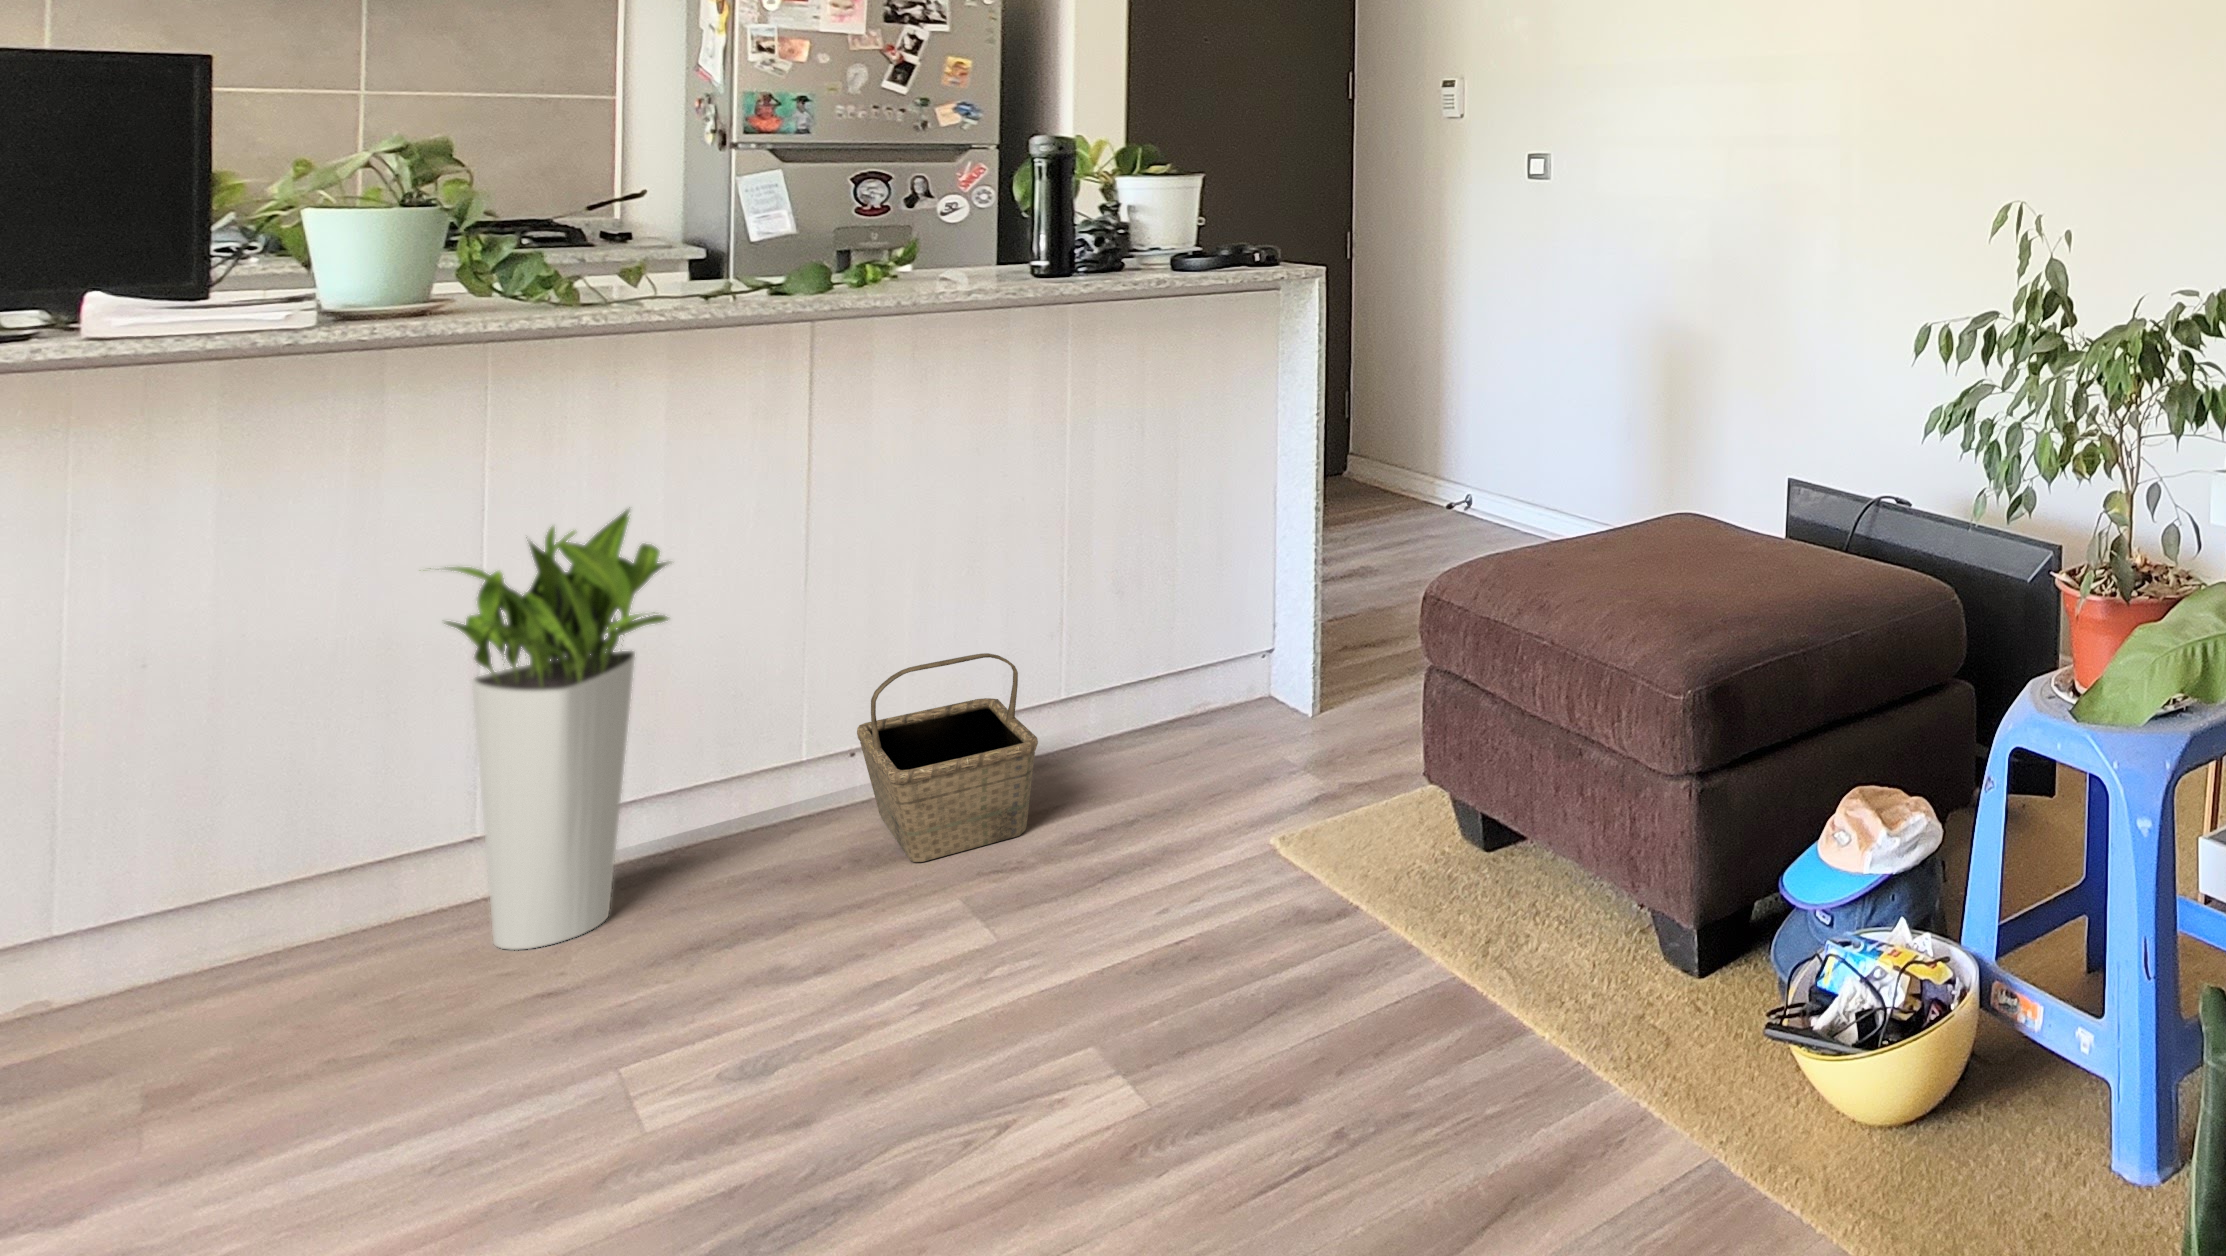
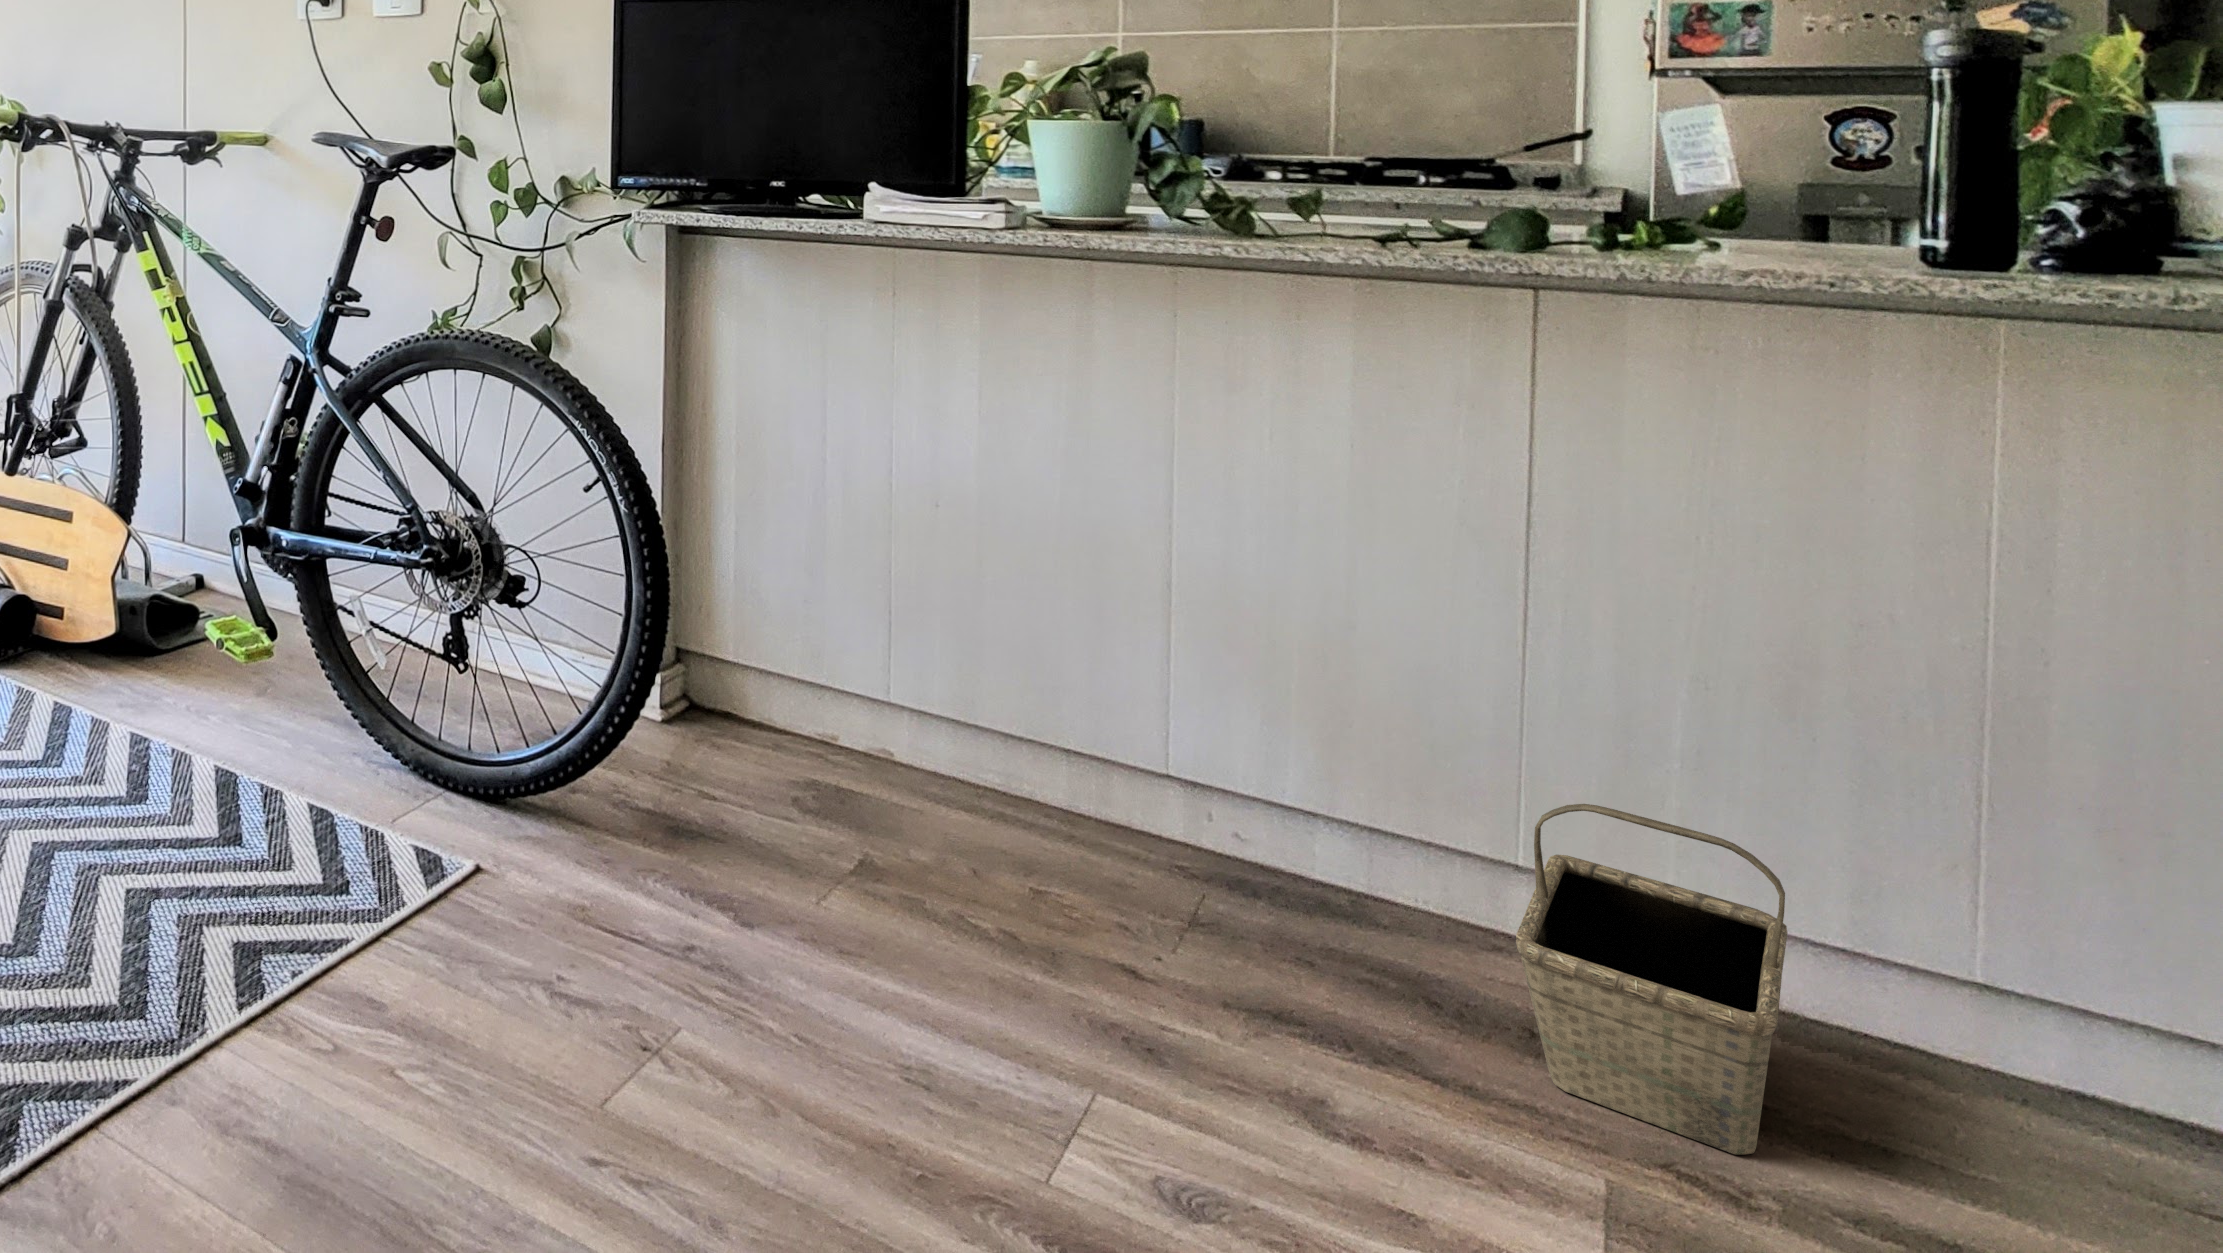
planter: present [430,510,668,949] -> none [1055,465,1311,922]

